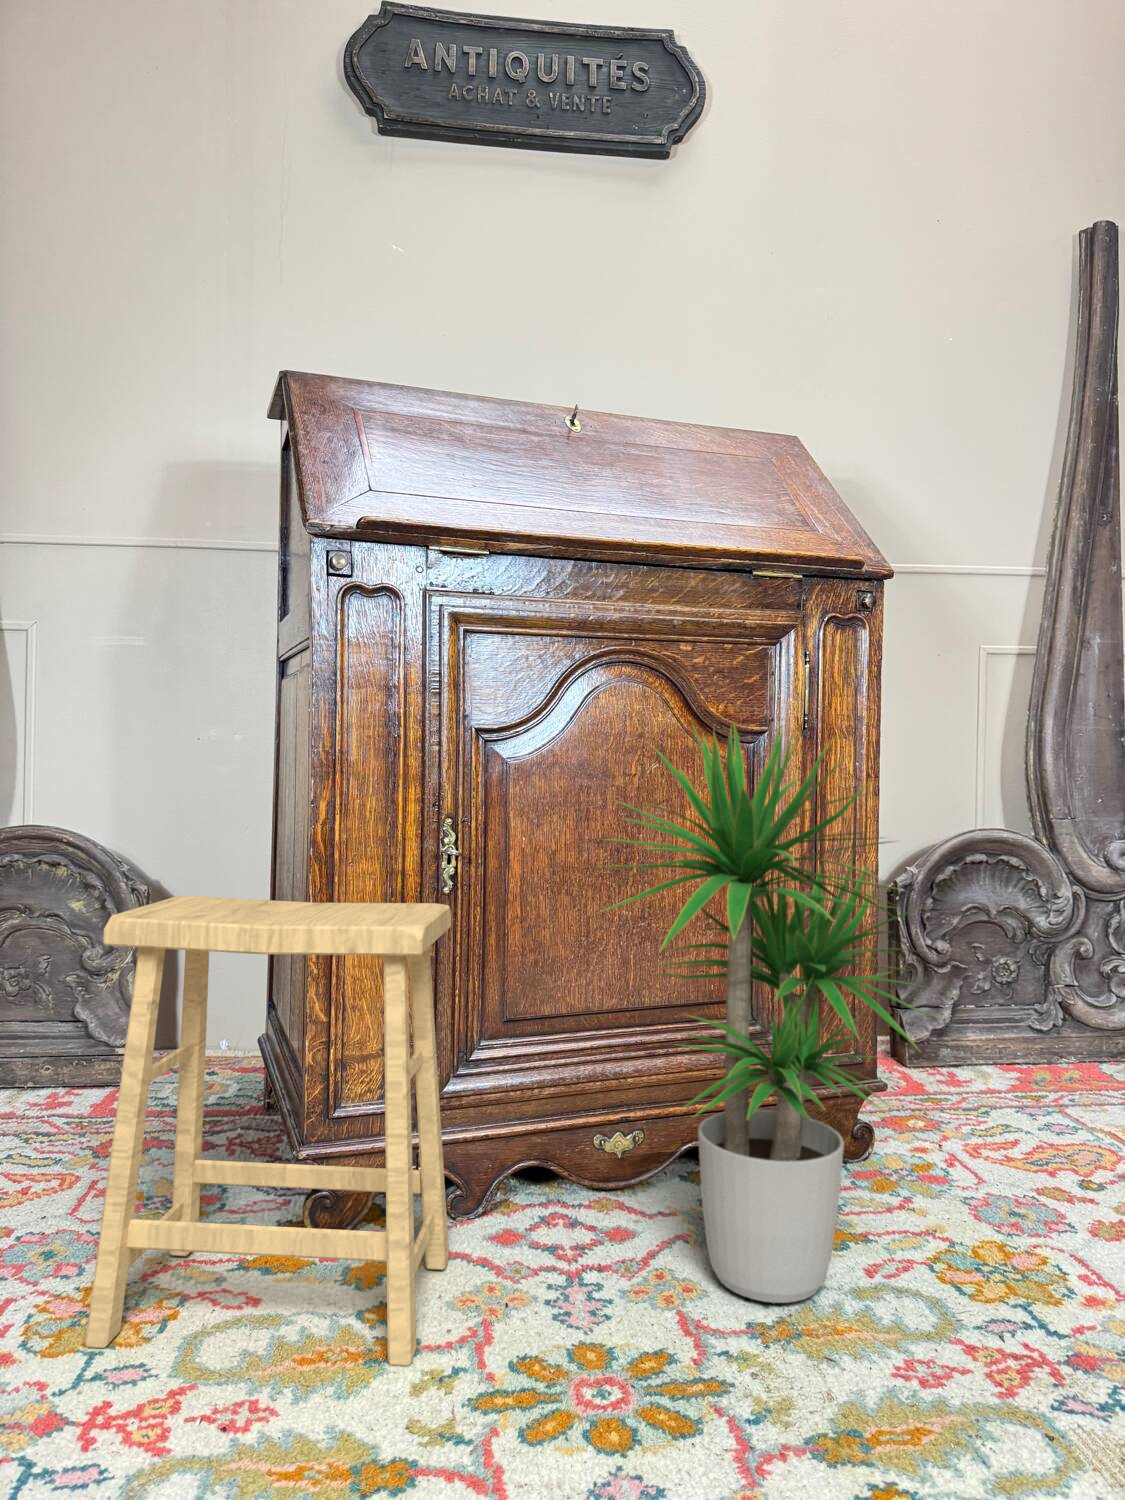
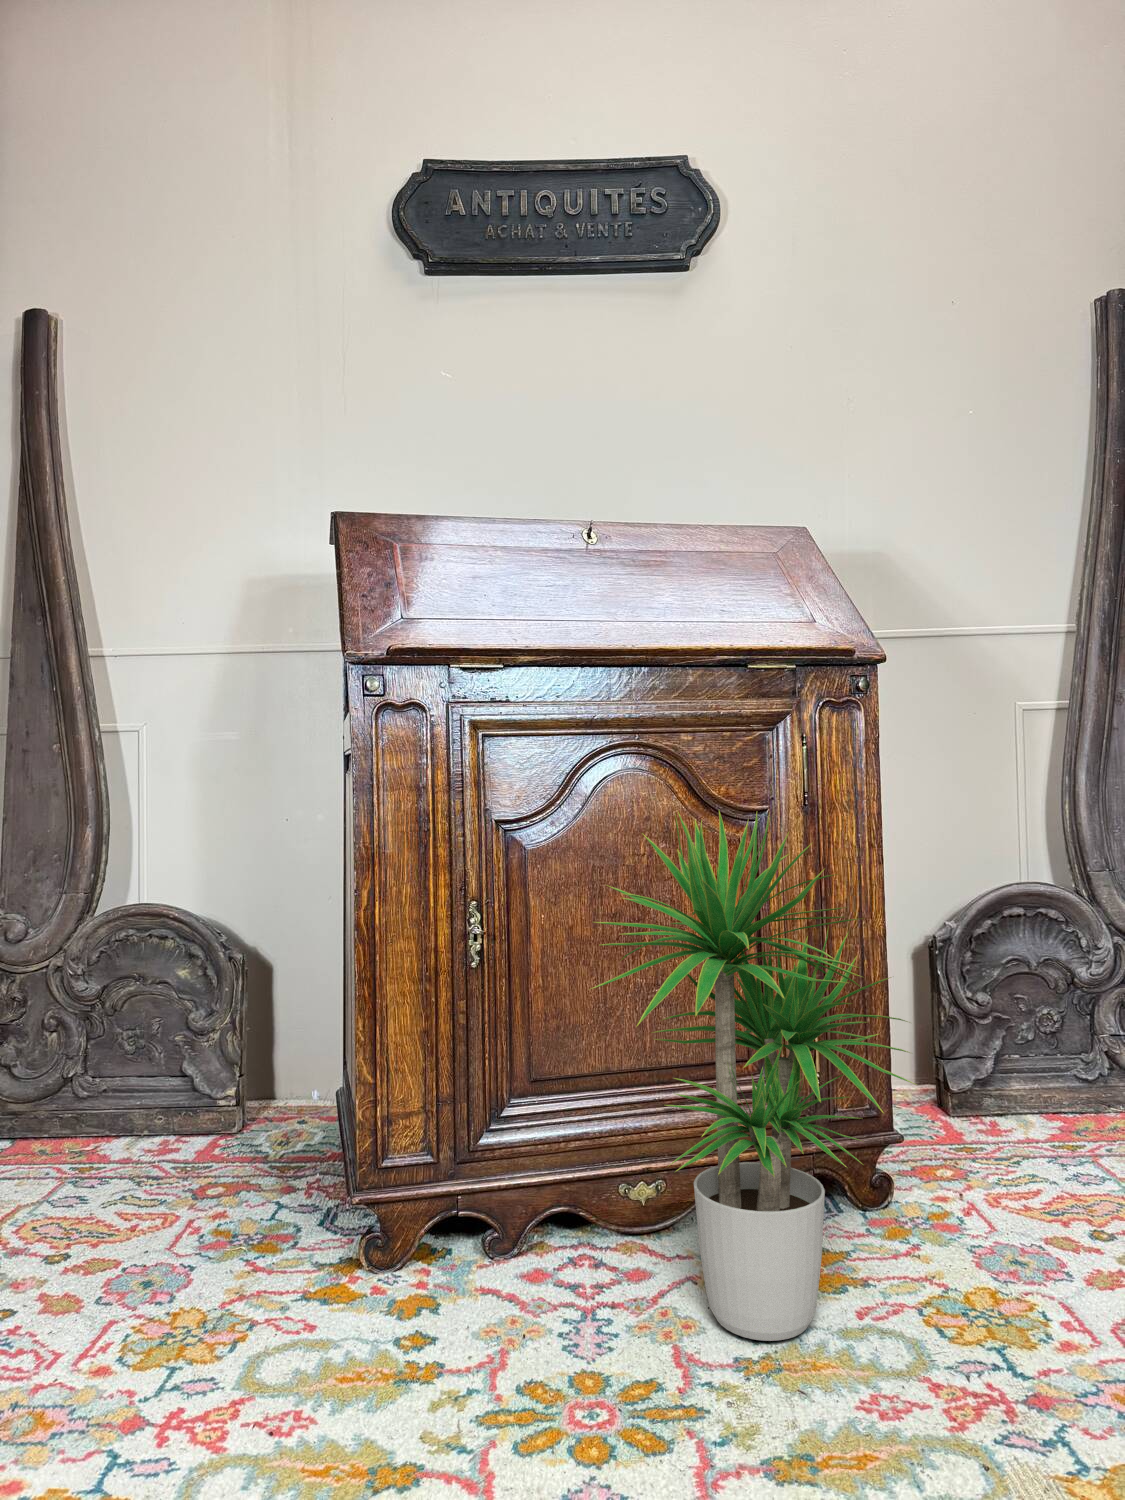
footstool: present [85,896,451,1366] -> none [169,977,481,1387]

